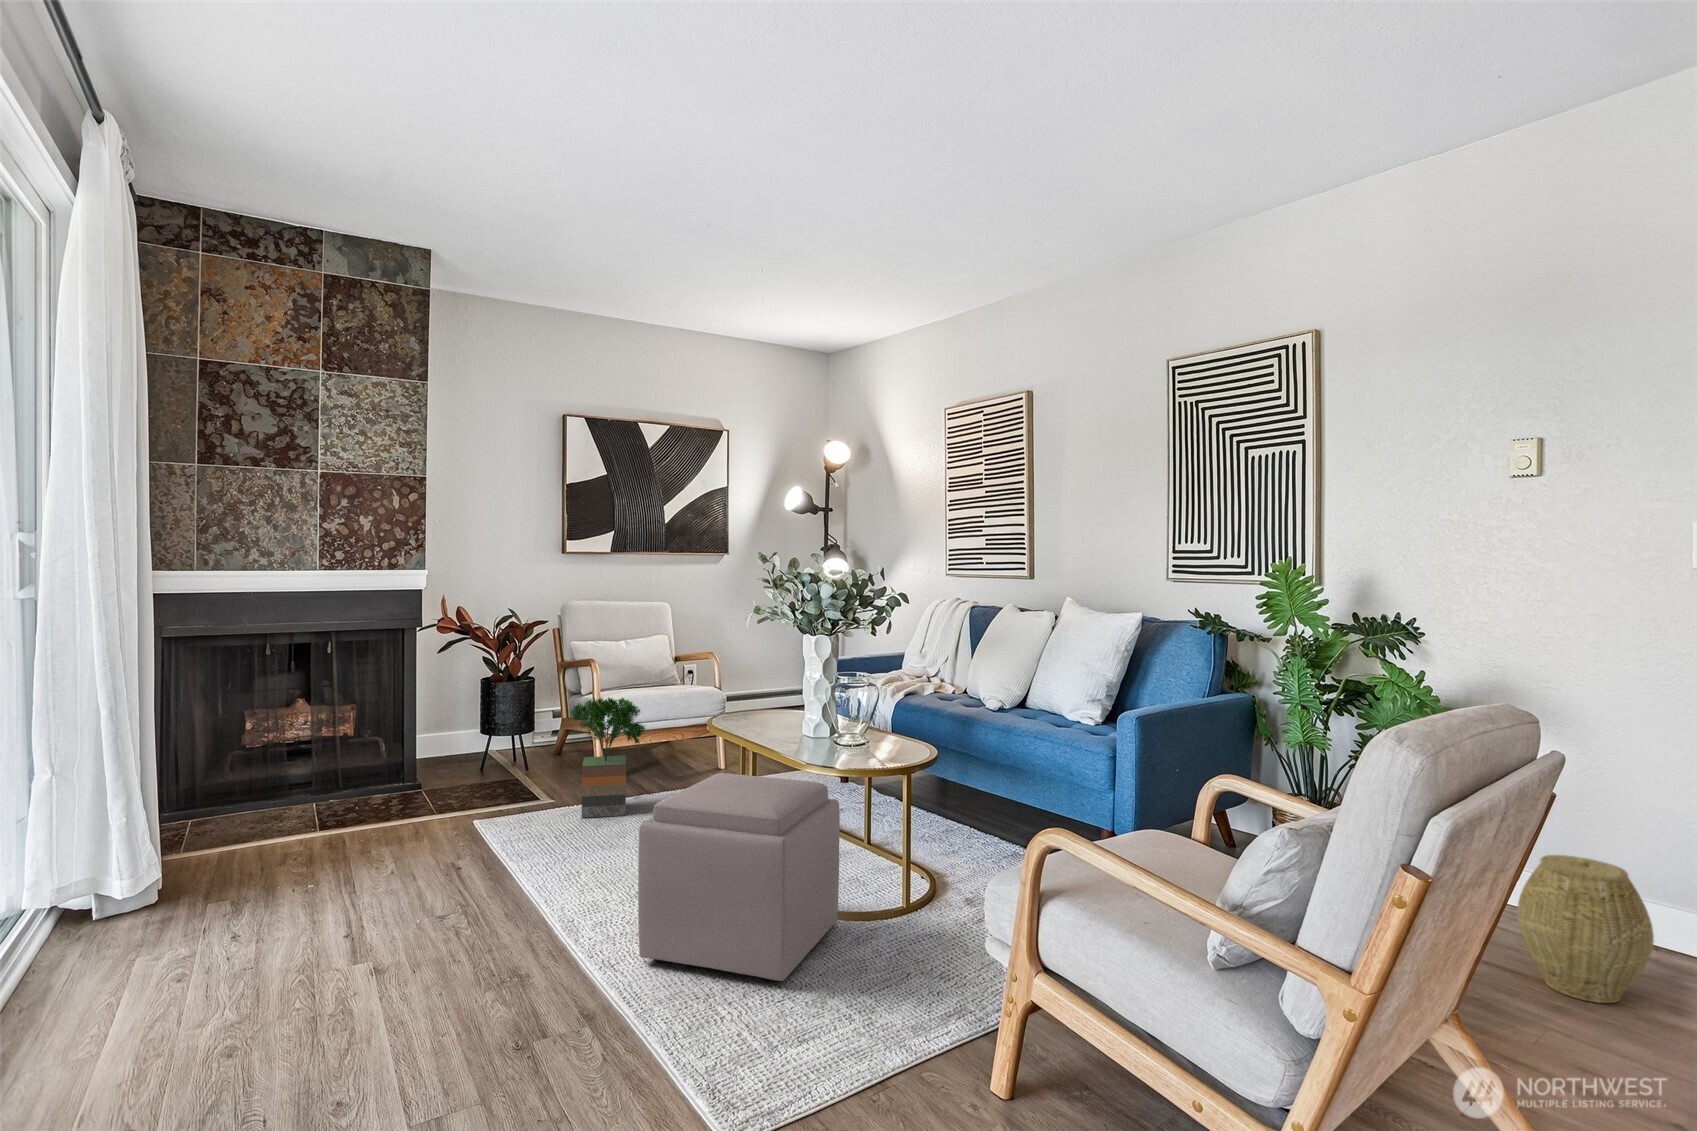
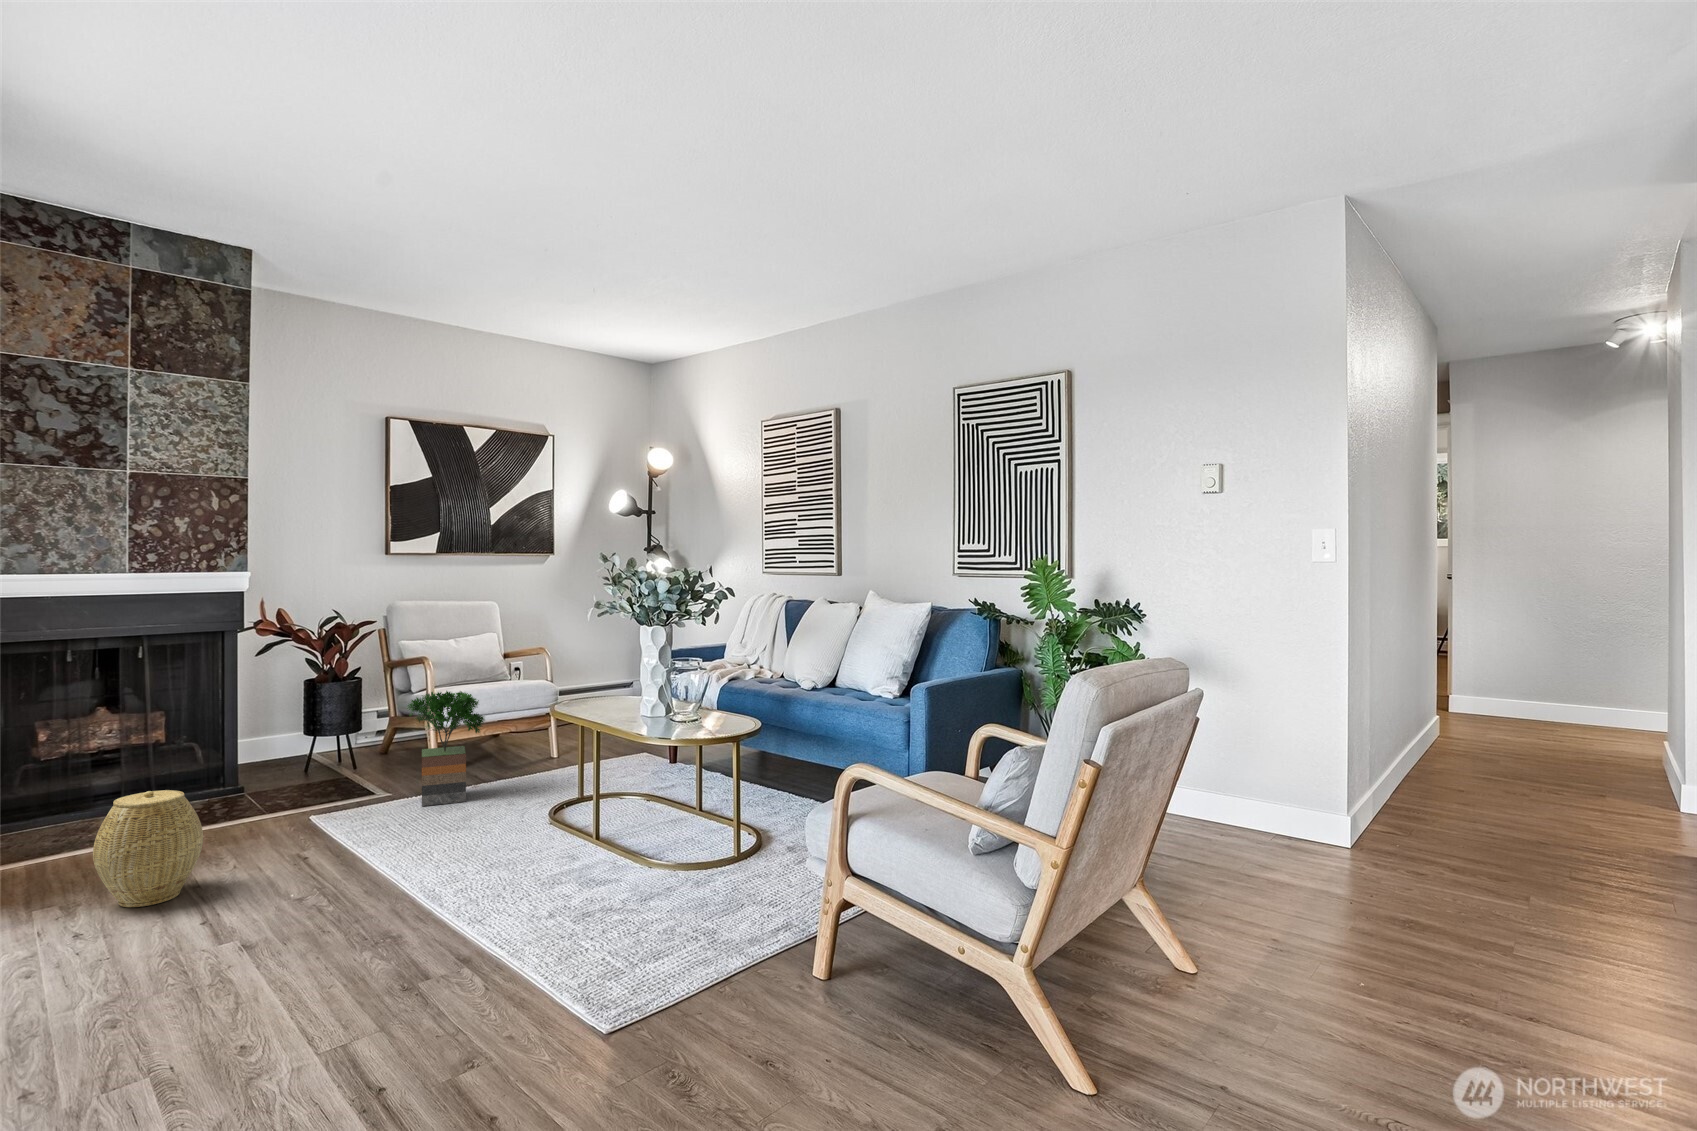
ottoman: present [638,773,840,981] -> none [502,749,681,920]
woven basket: present [1517,855,1654,1003] -> present [93,790,203,907]

